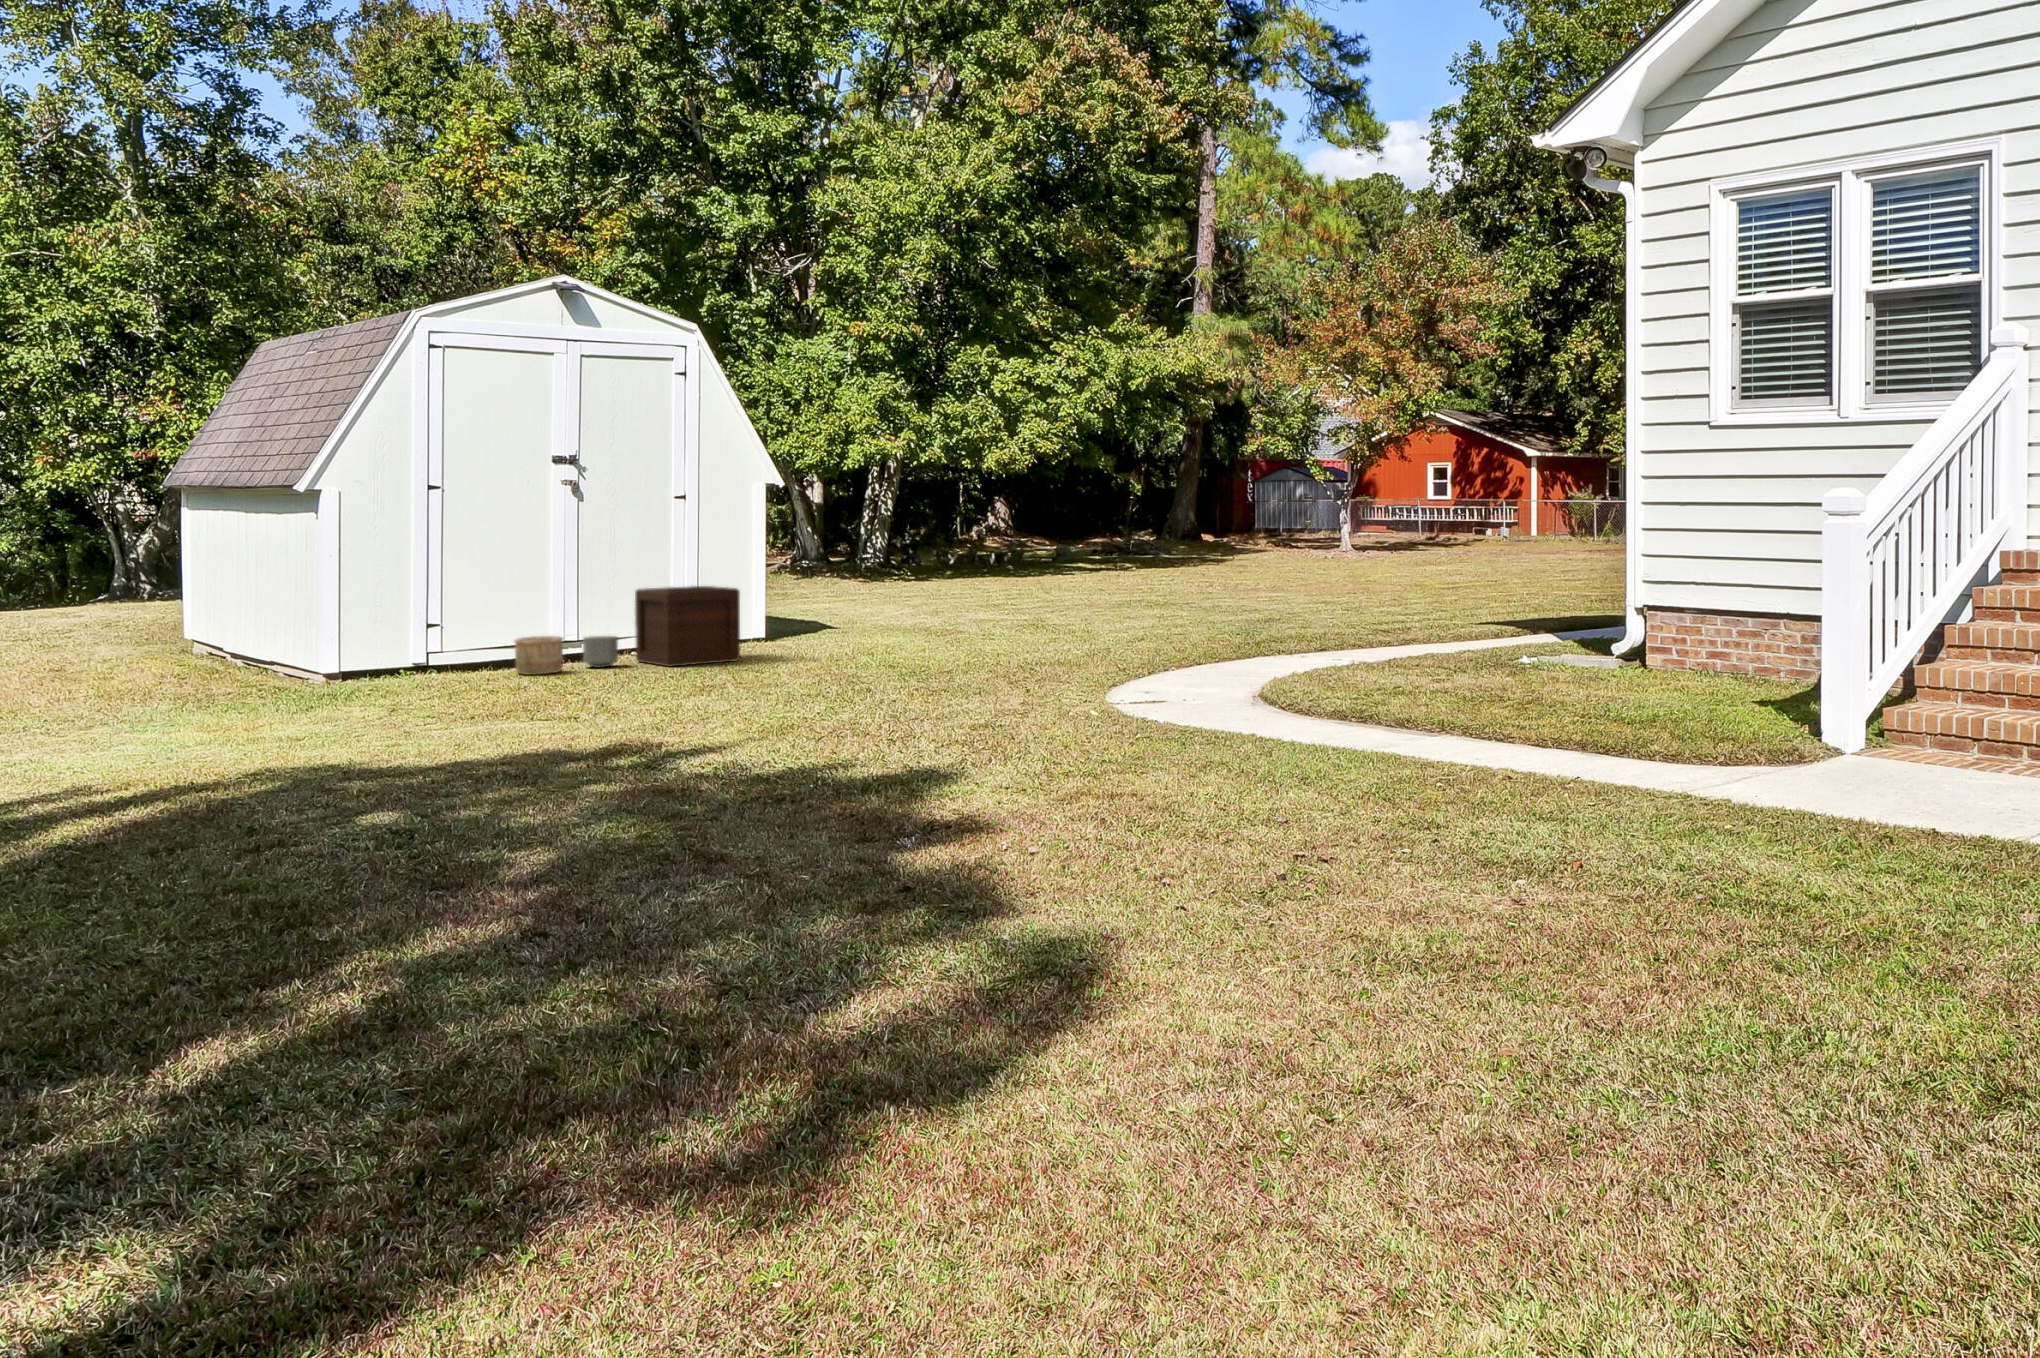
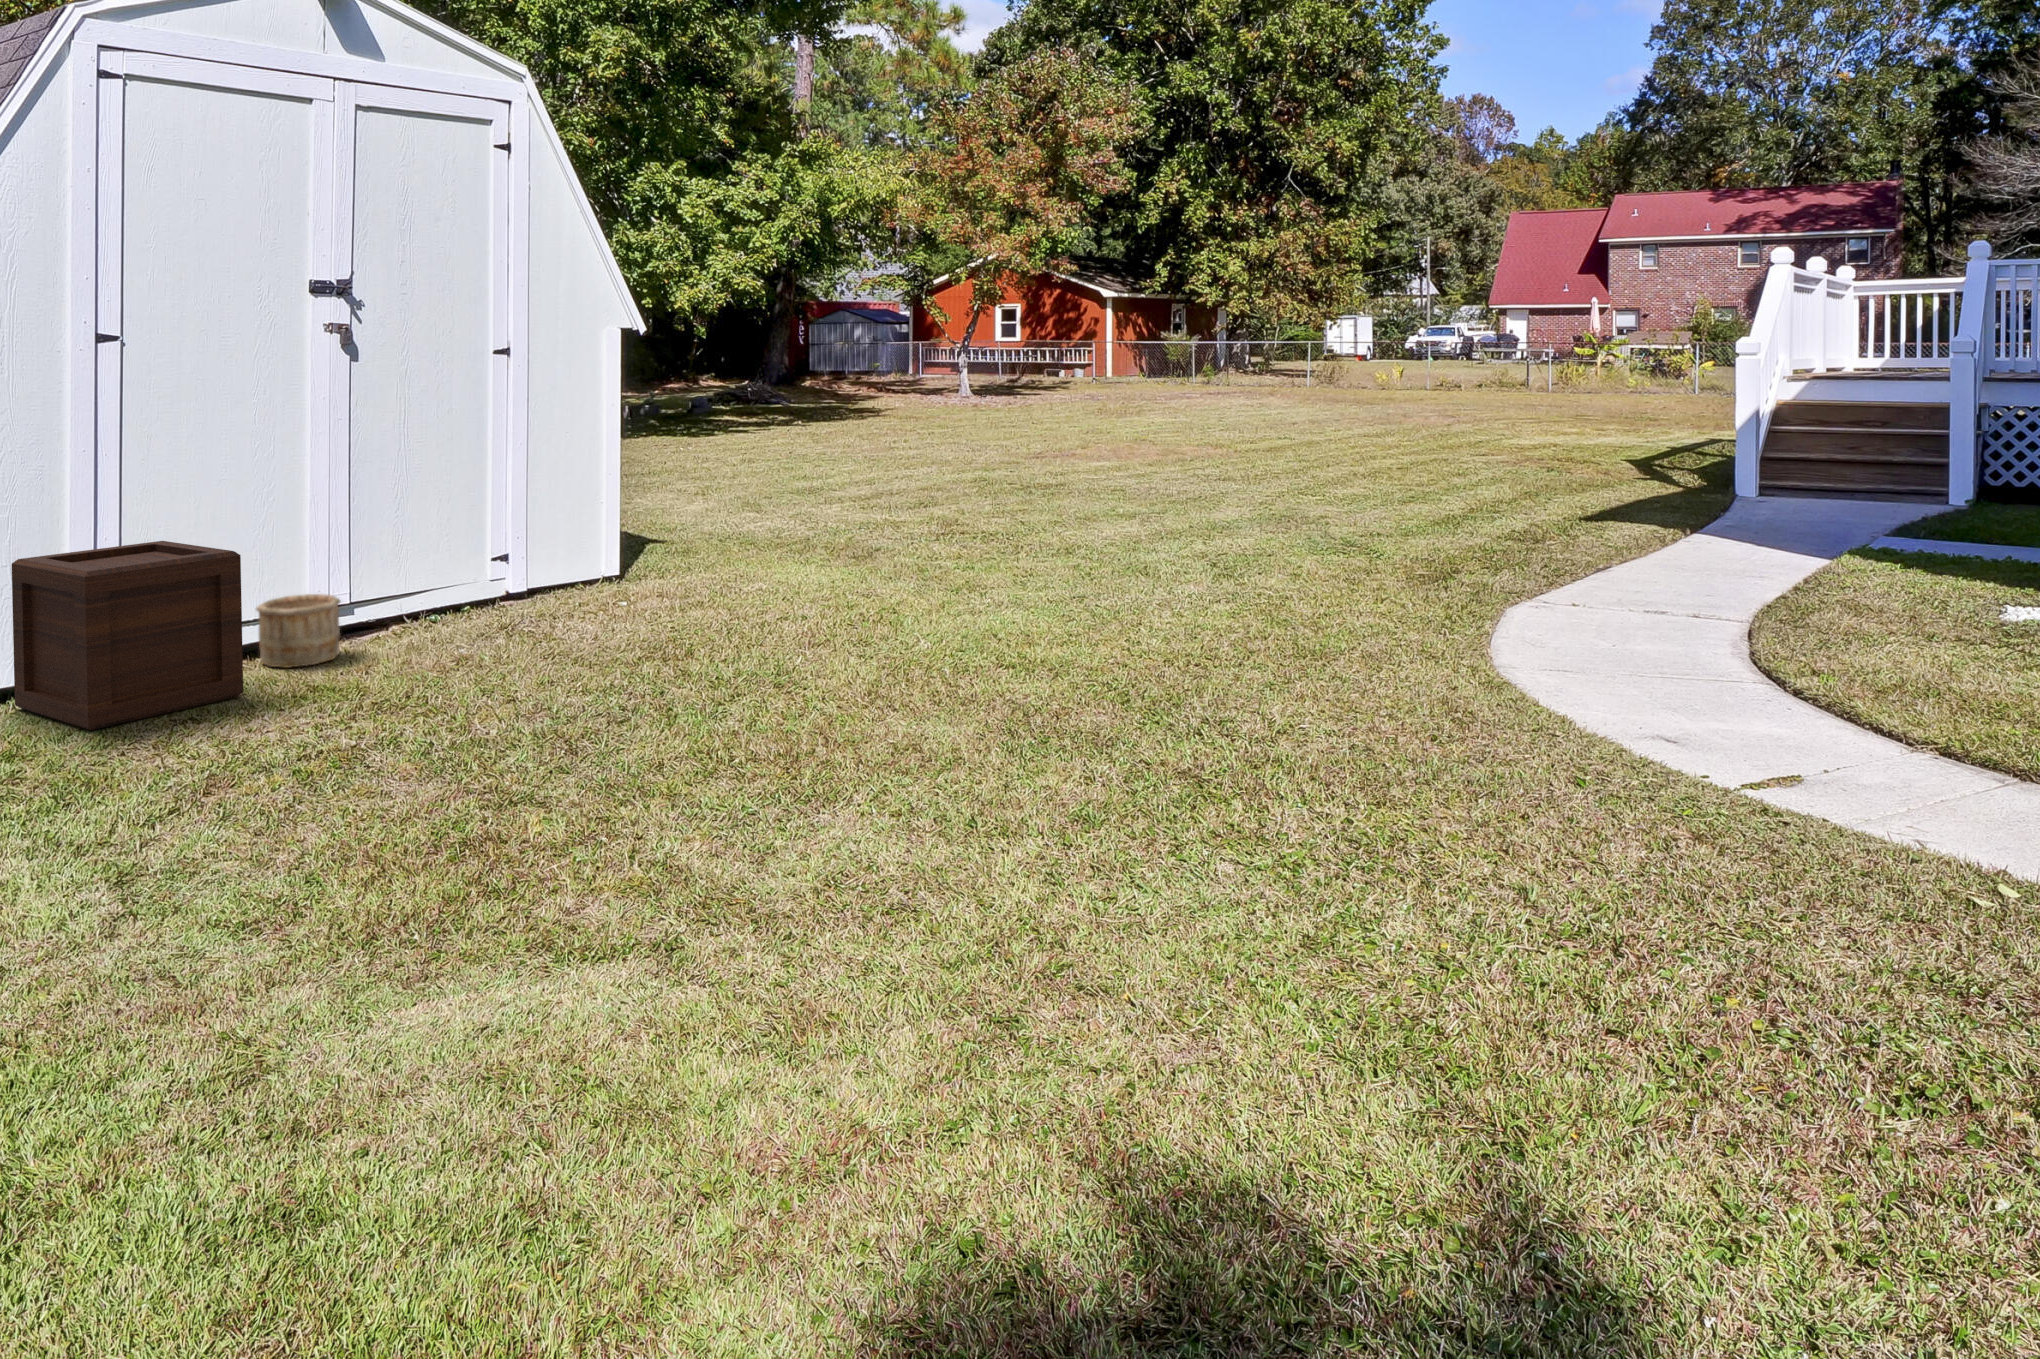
wooden crate: present [635,586,740,667] -> present [12,541,243,730]
planter: present [583,636,618,668] -> none [361,585,417,641]

